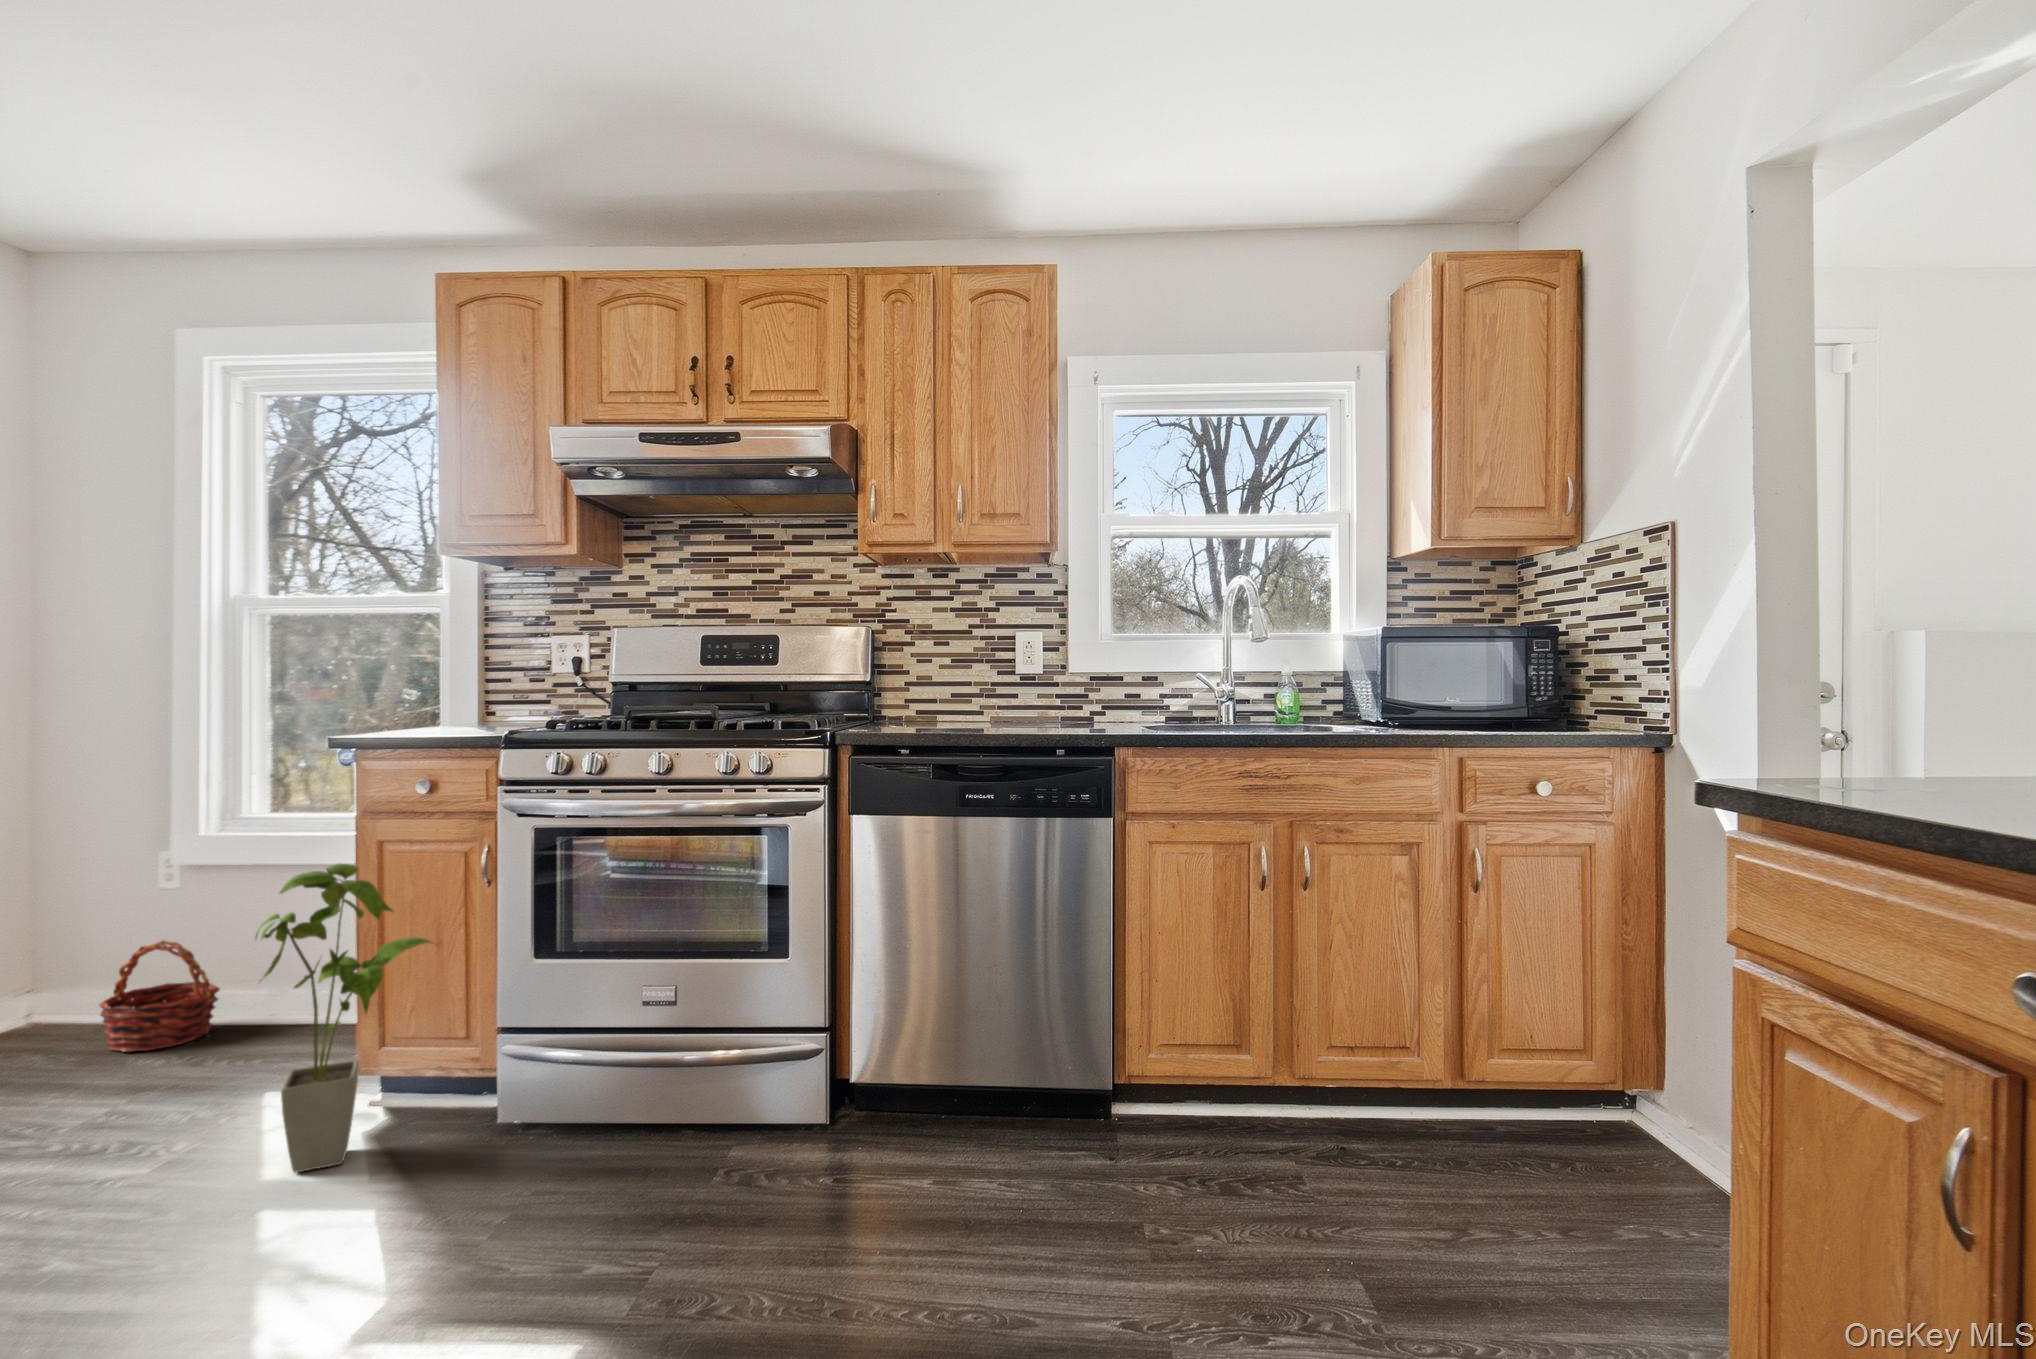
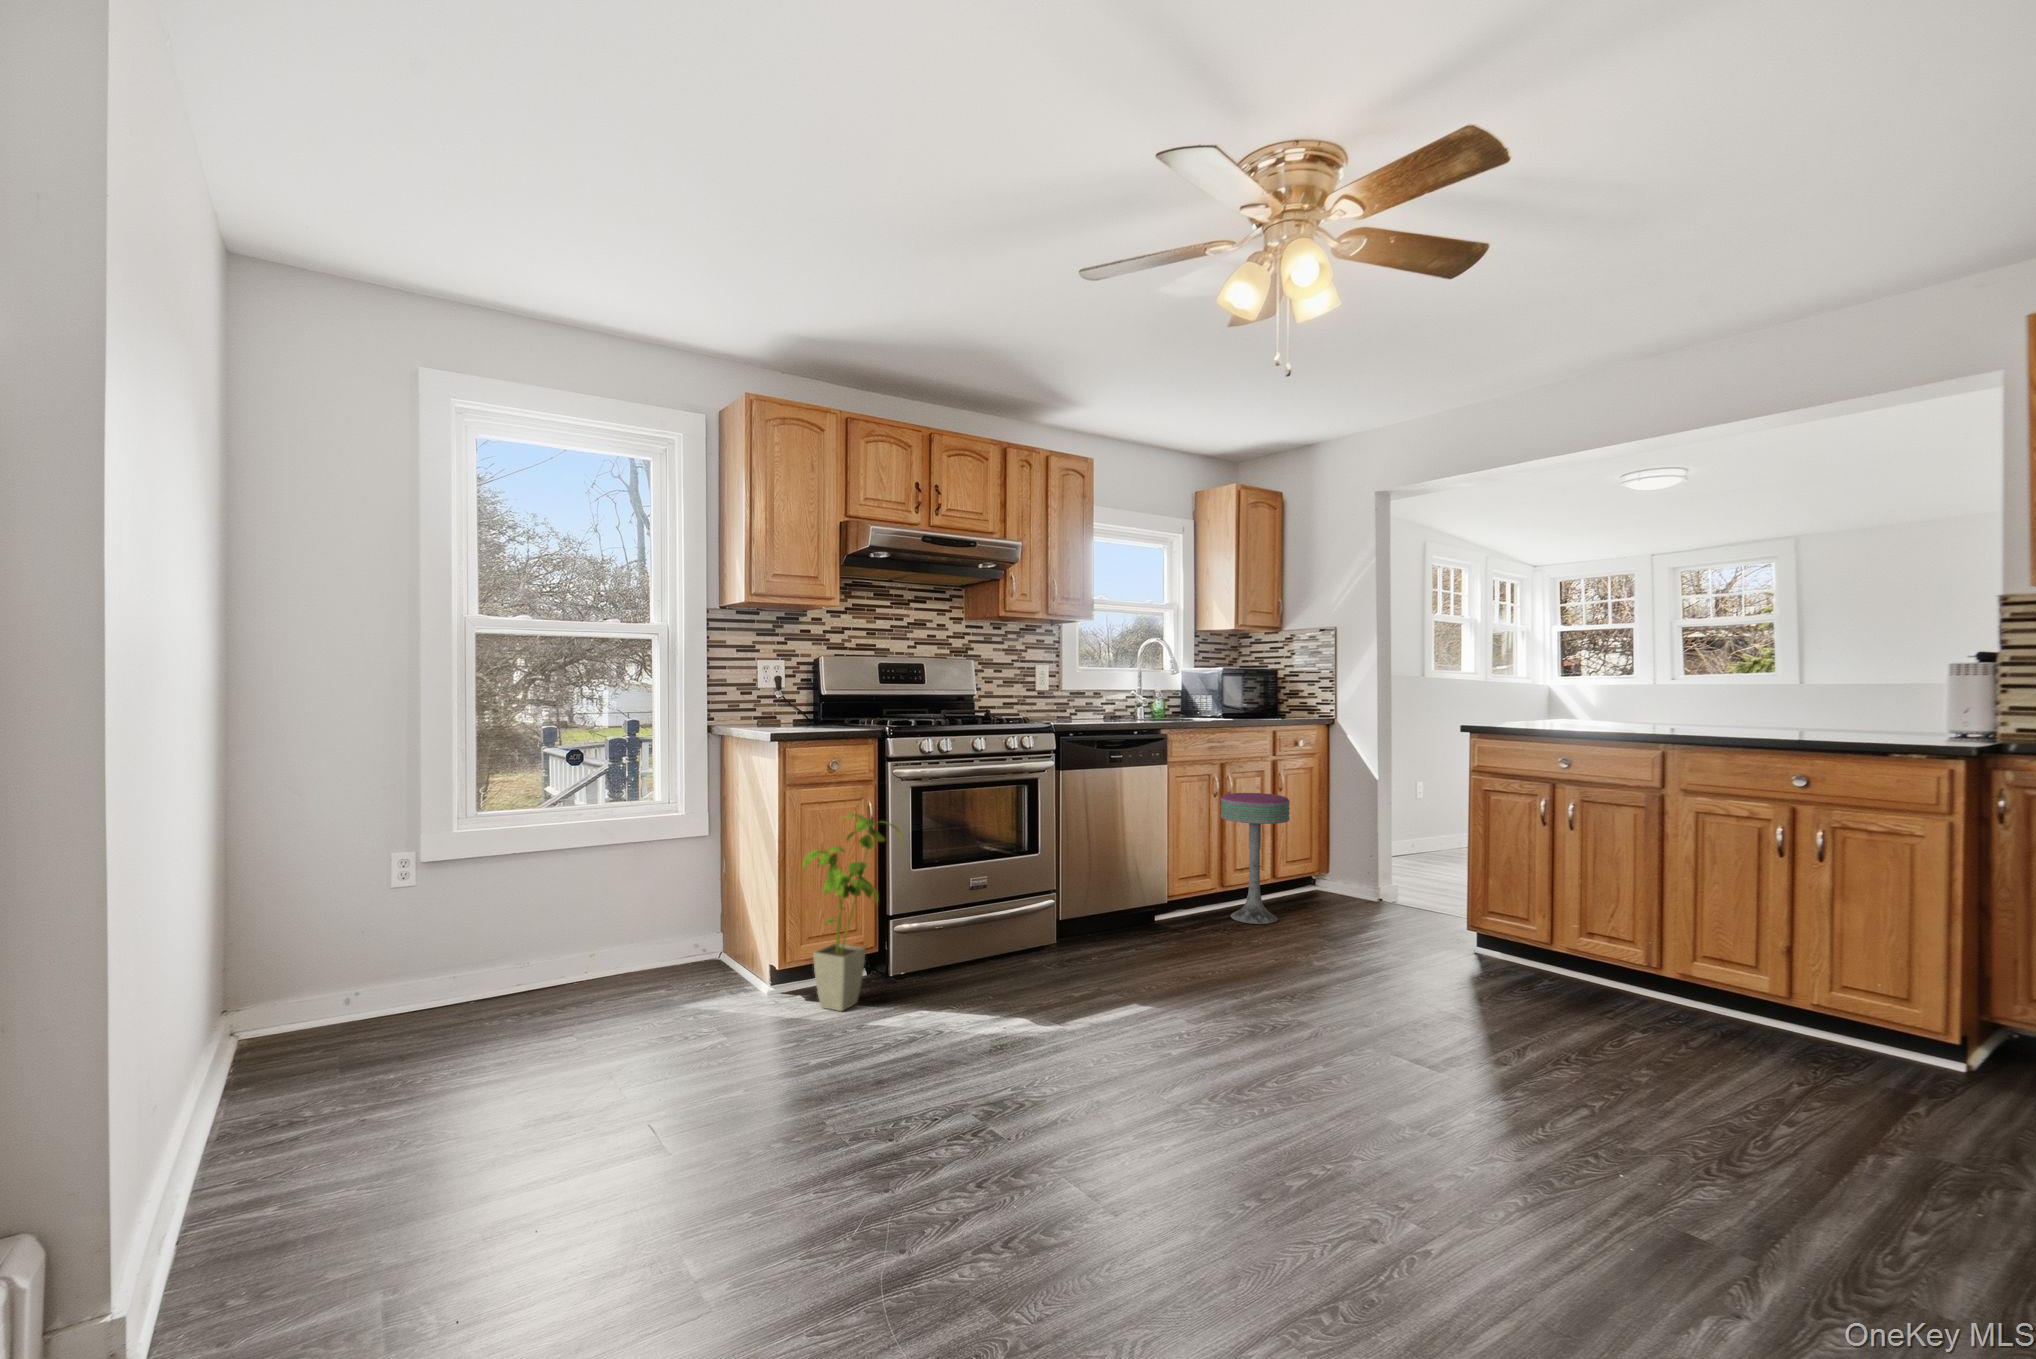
bar stool: none [1202,890,1357,1203] -> present [1221,793,1290,924]
basket: present [99,940,219,1052] -> none [408,917,507,1014]

